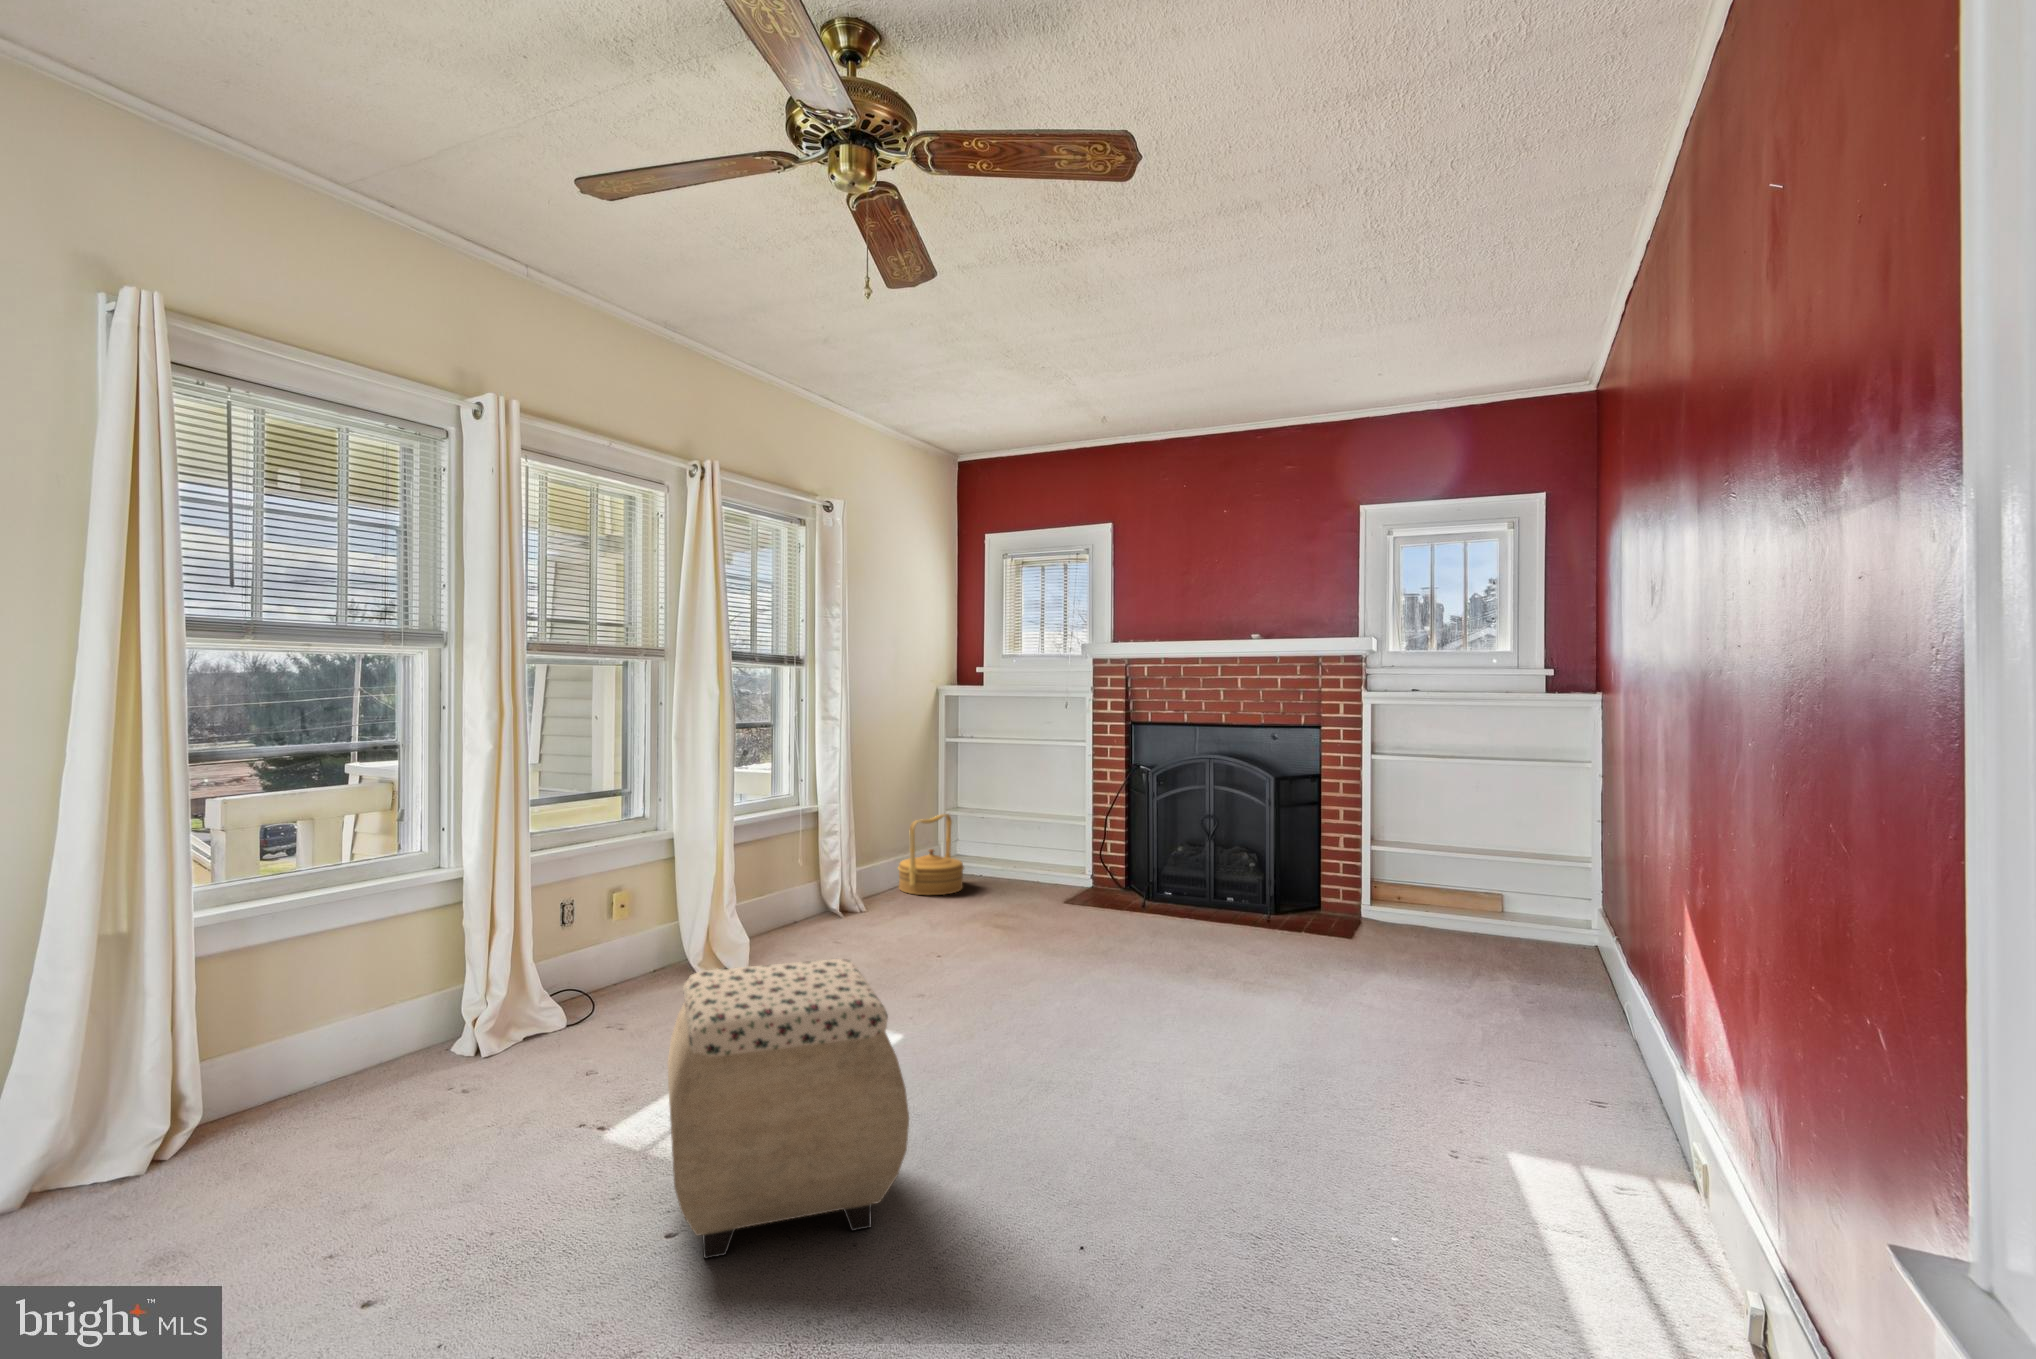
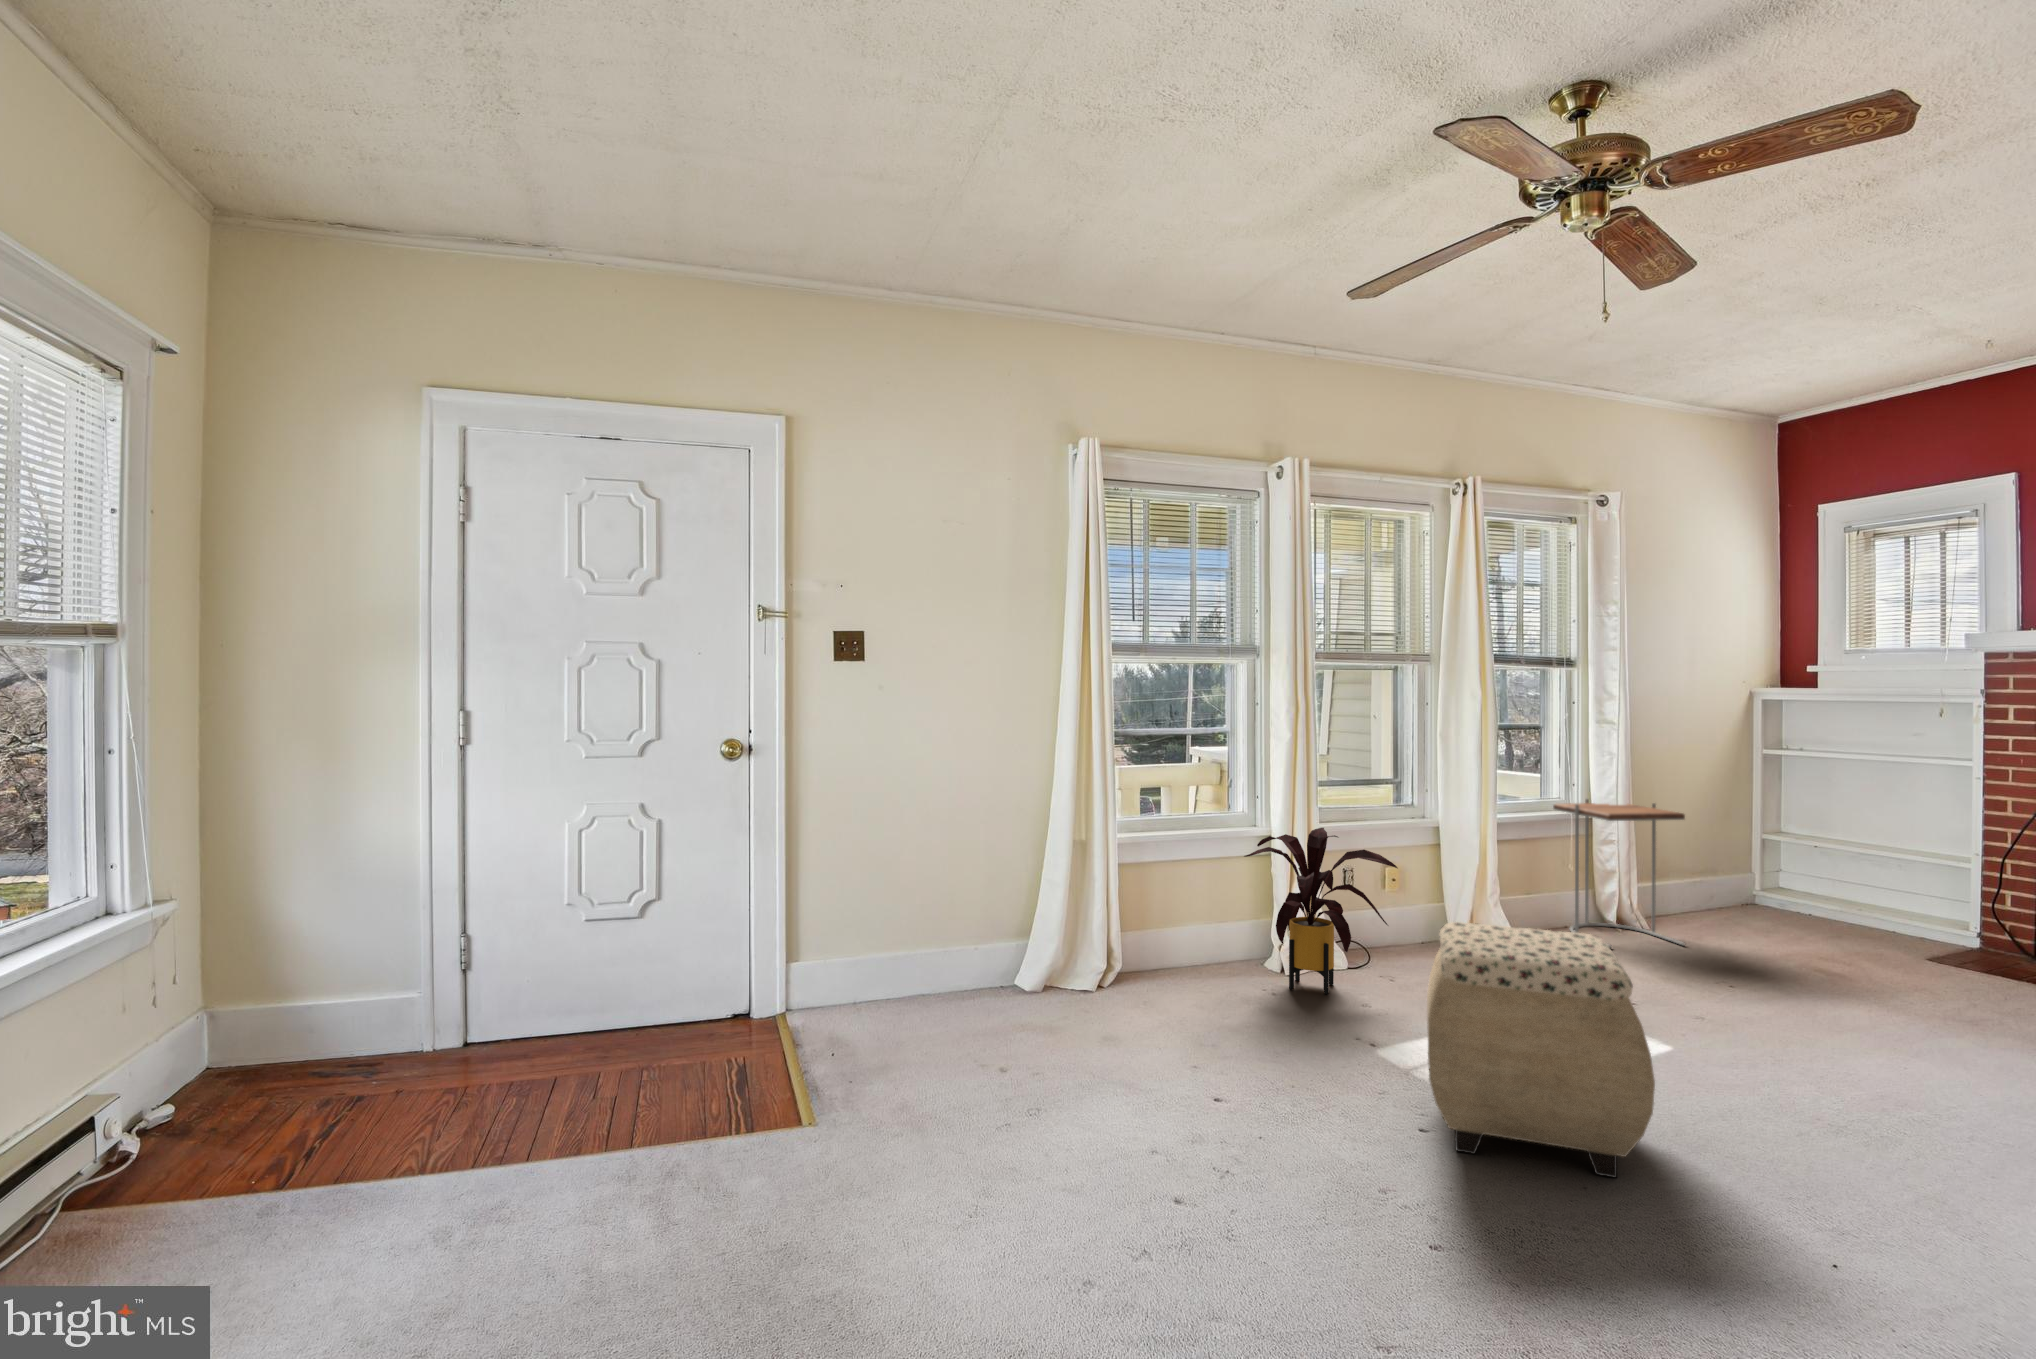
side table: none [784,794,896,940] -> present [1553,799,1685,948]
woven basket: present [898,814,964,895] -> none [1695,836,1787,926]
house plant: none [423,860,631,1075] -> present [1244,828,1397,994]

